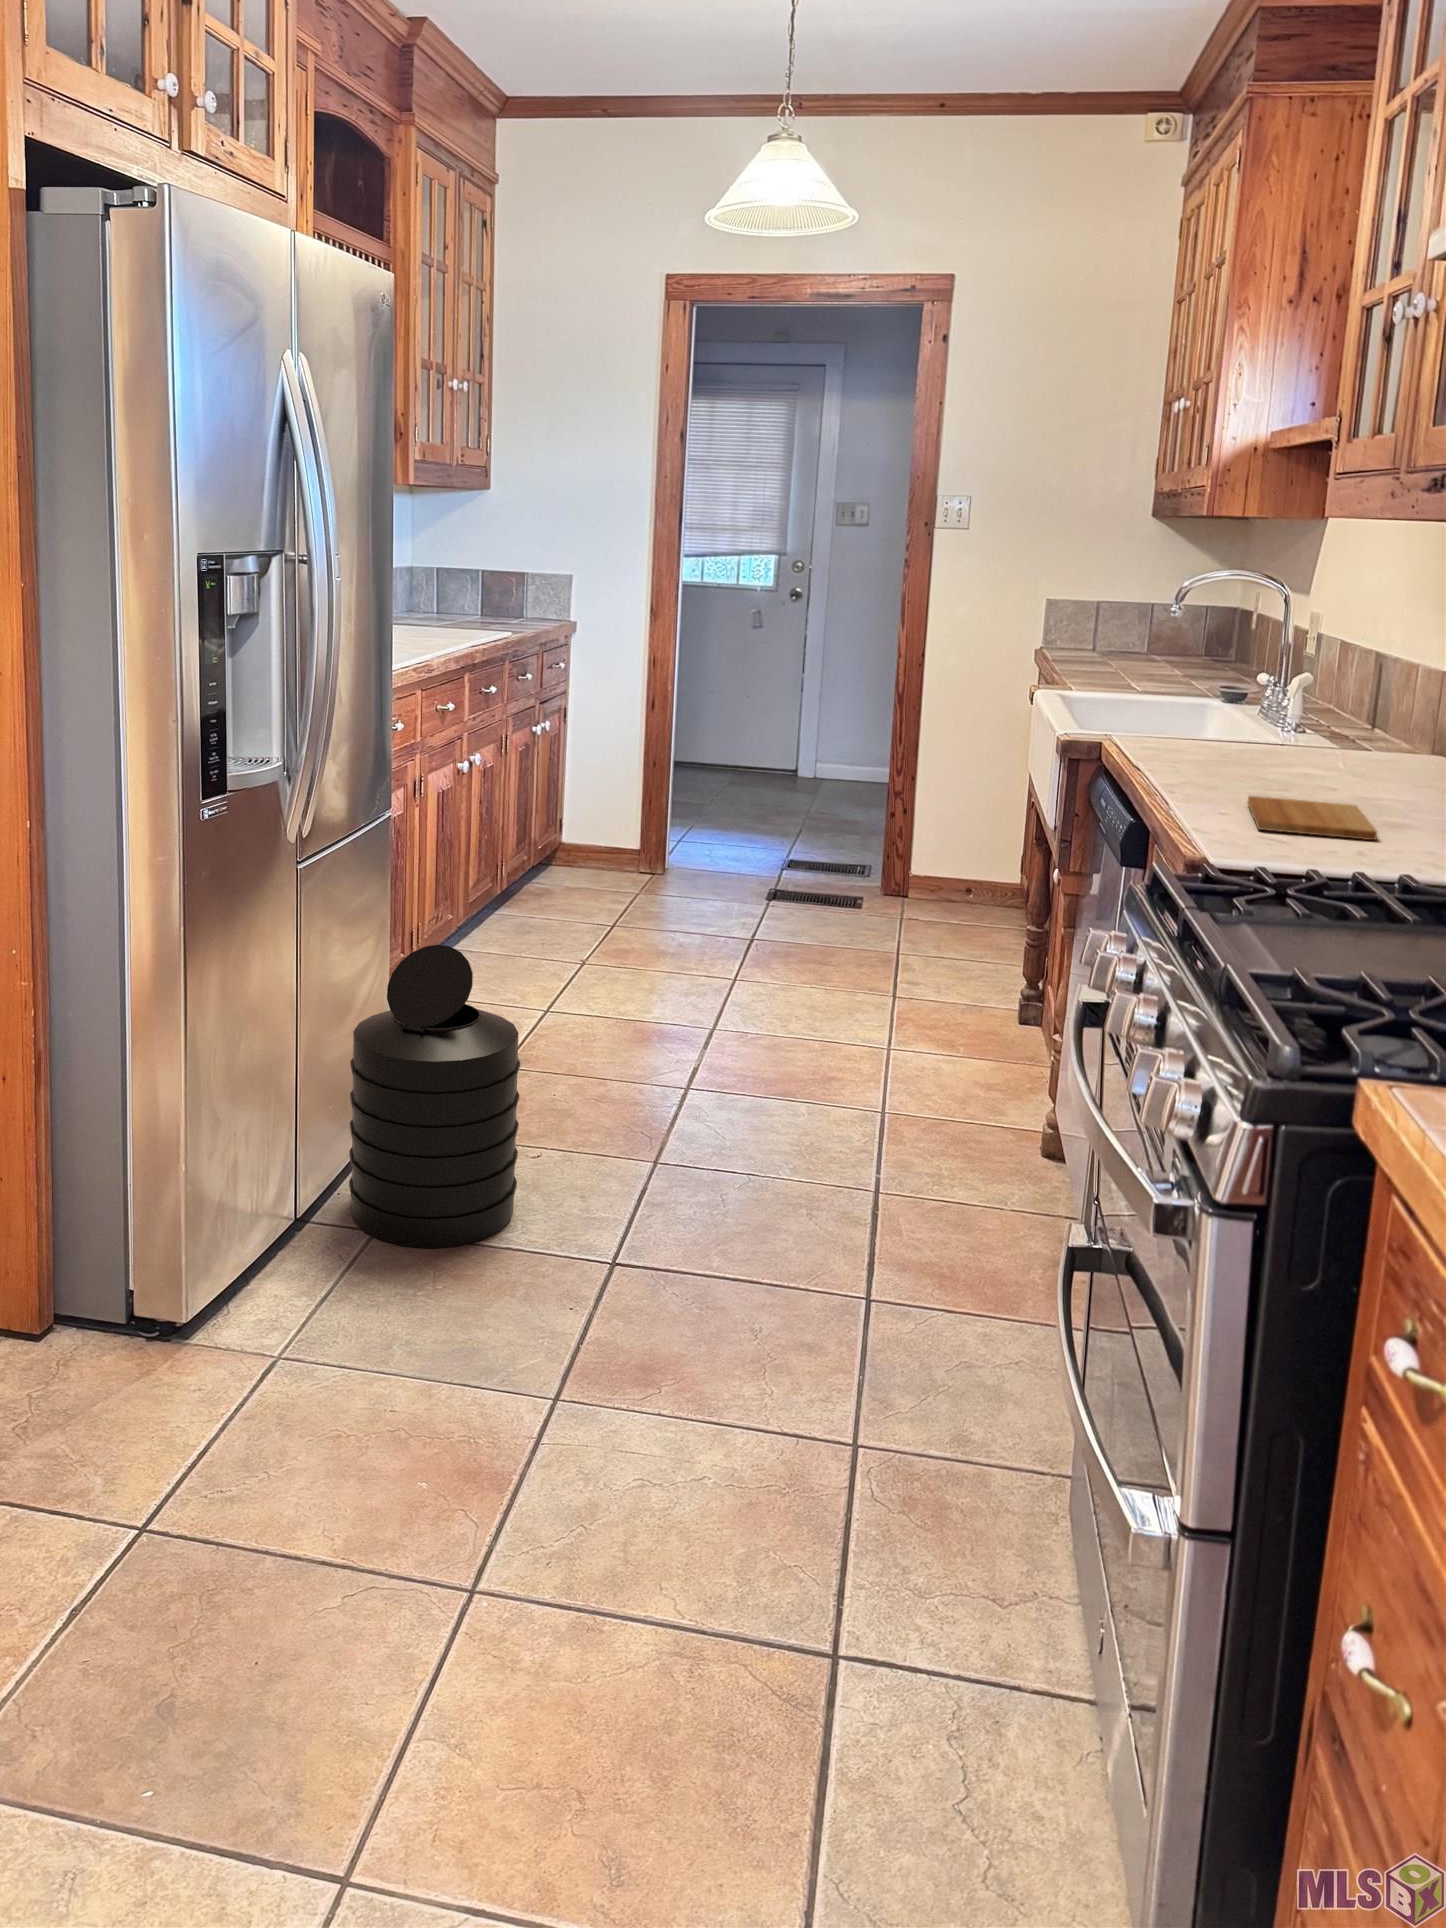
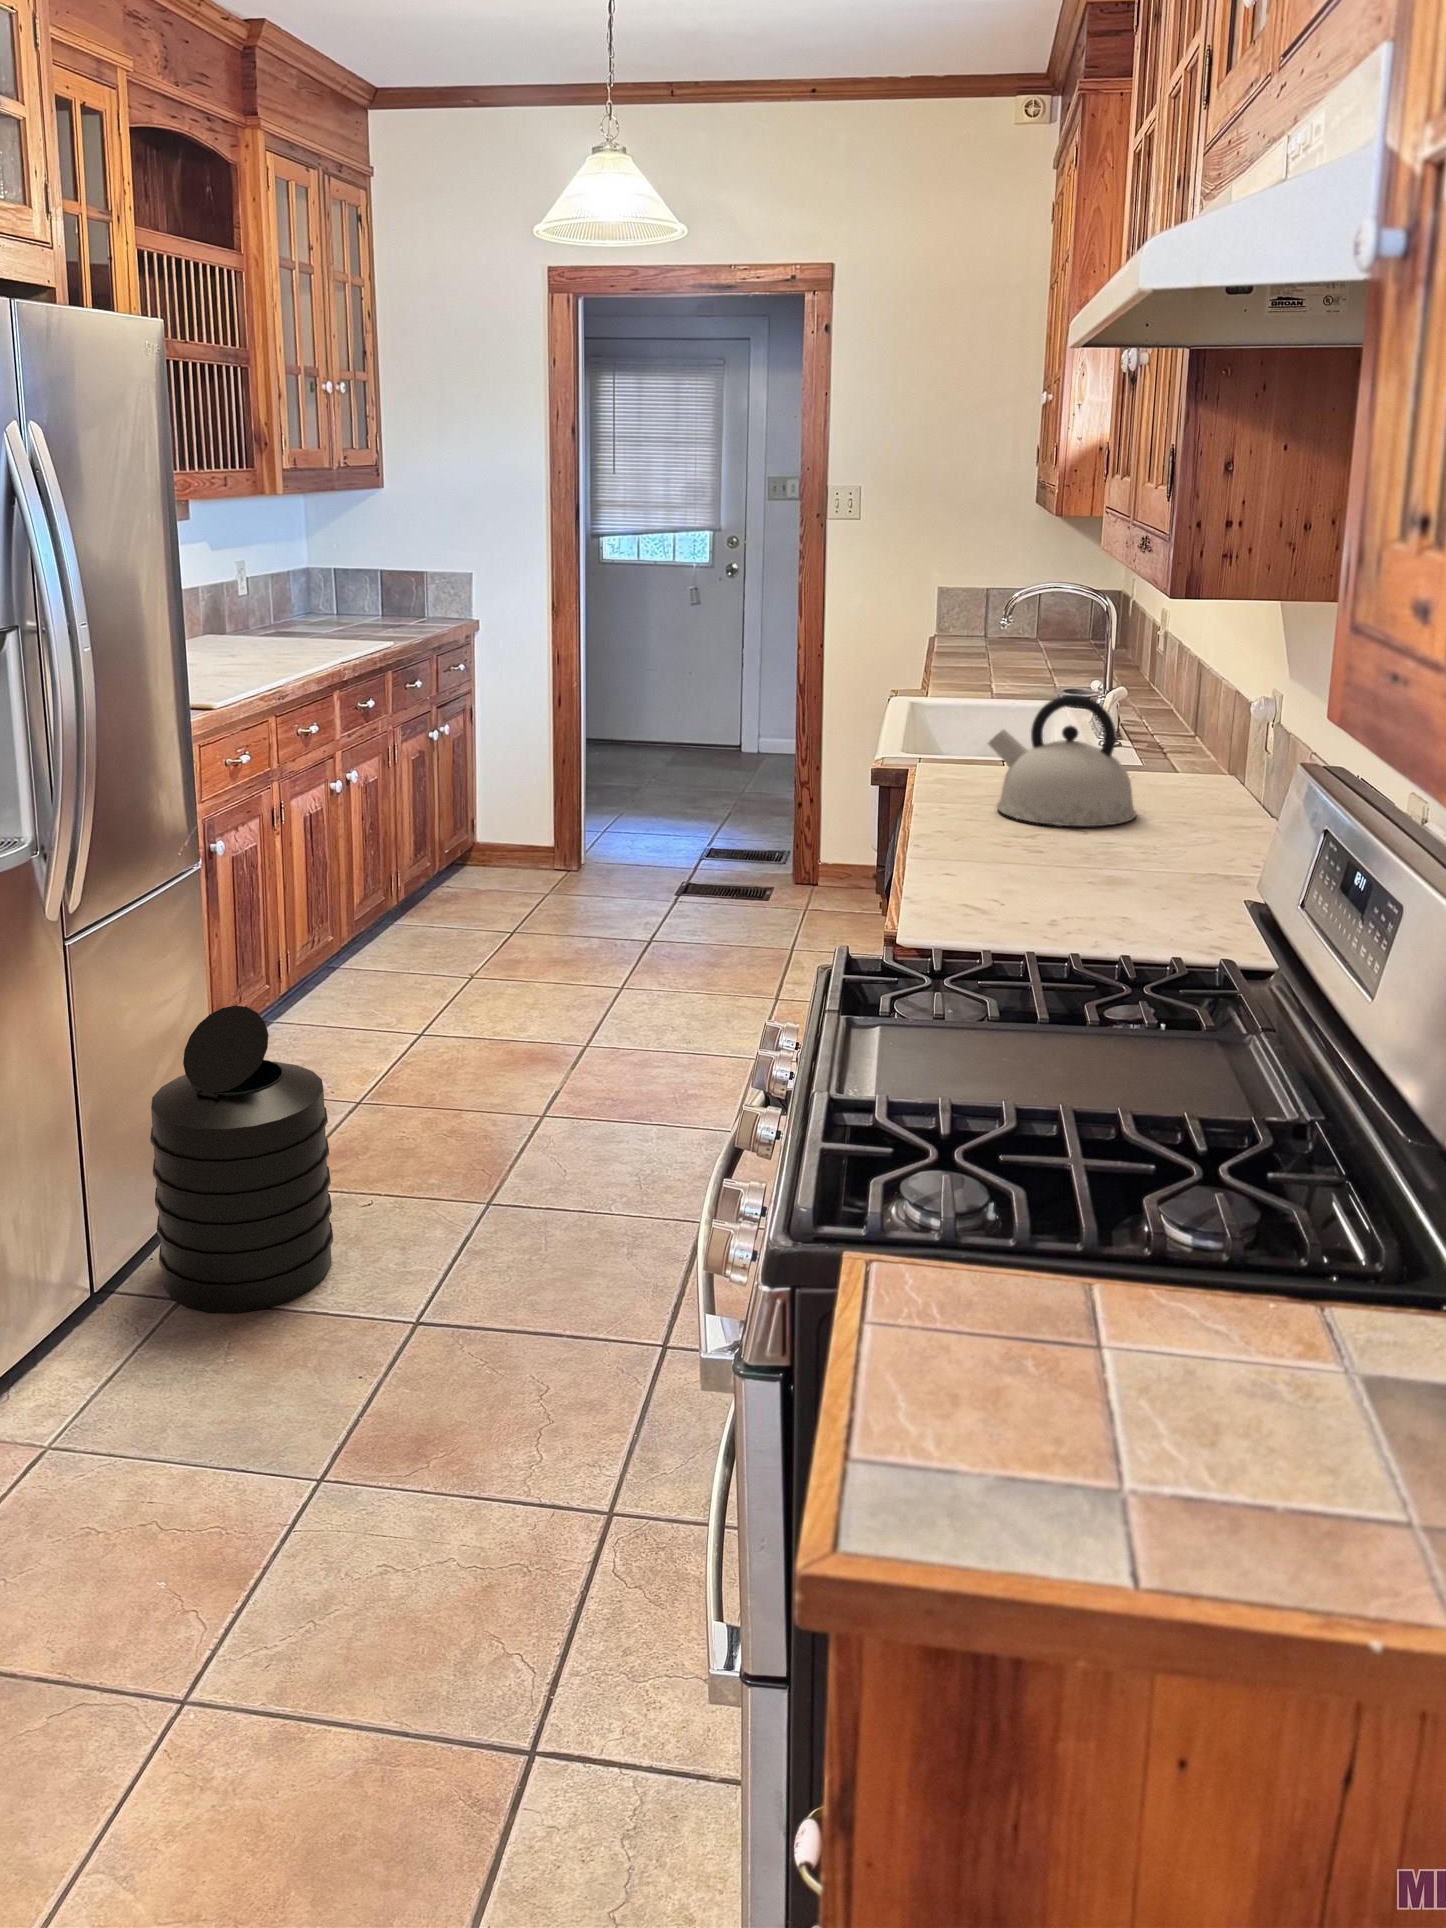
kettle: none [1211,661,1369,791] -> present [987,695,1136,826]
cutting board: present [1247,796,1377,840] -> none [984,841,1098,894]

